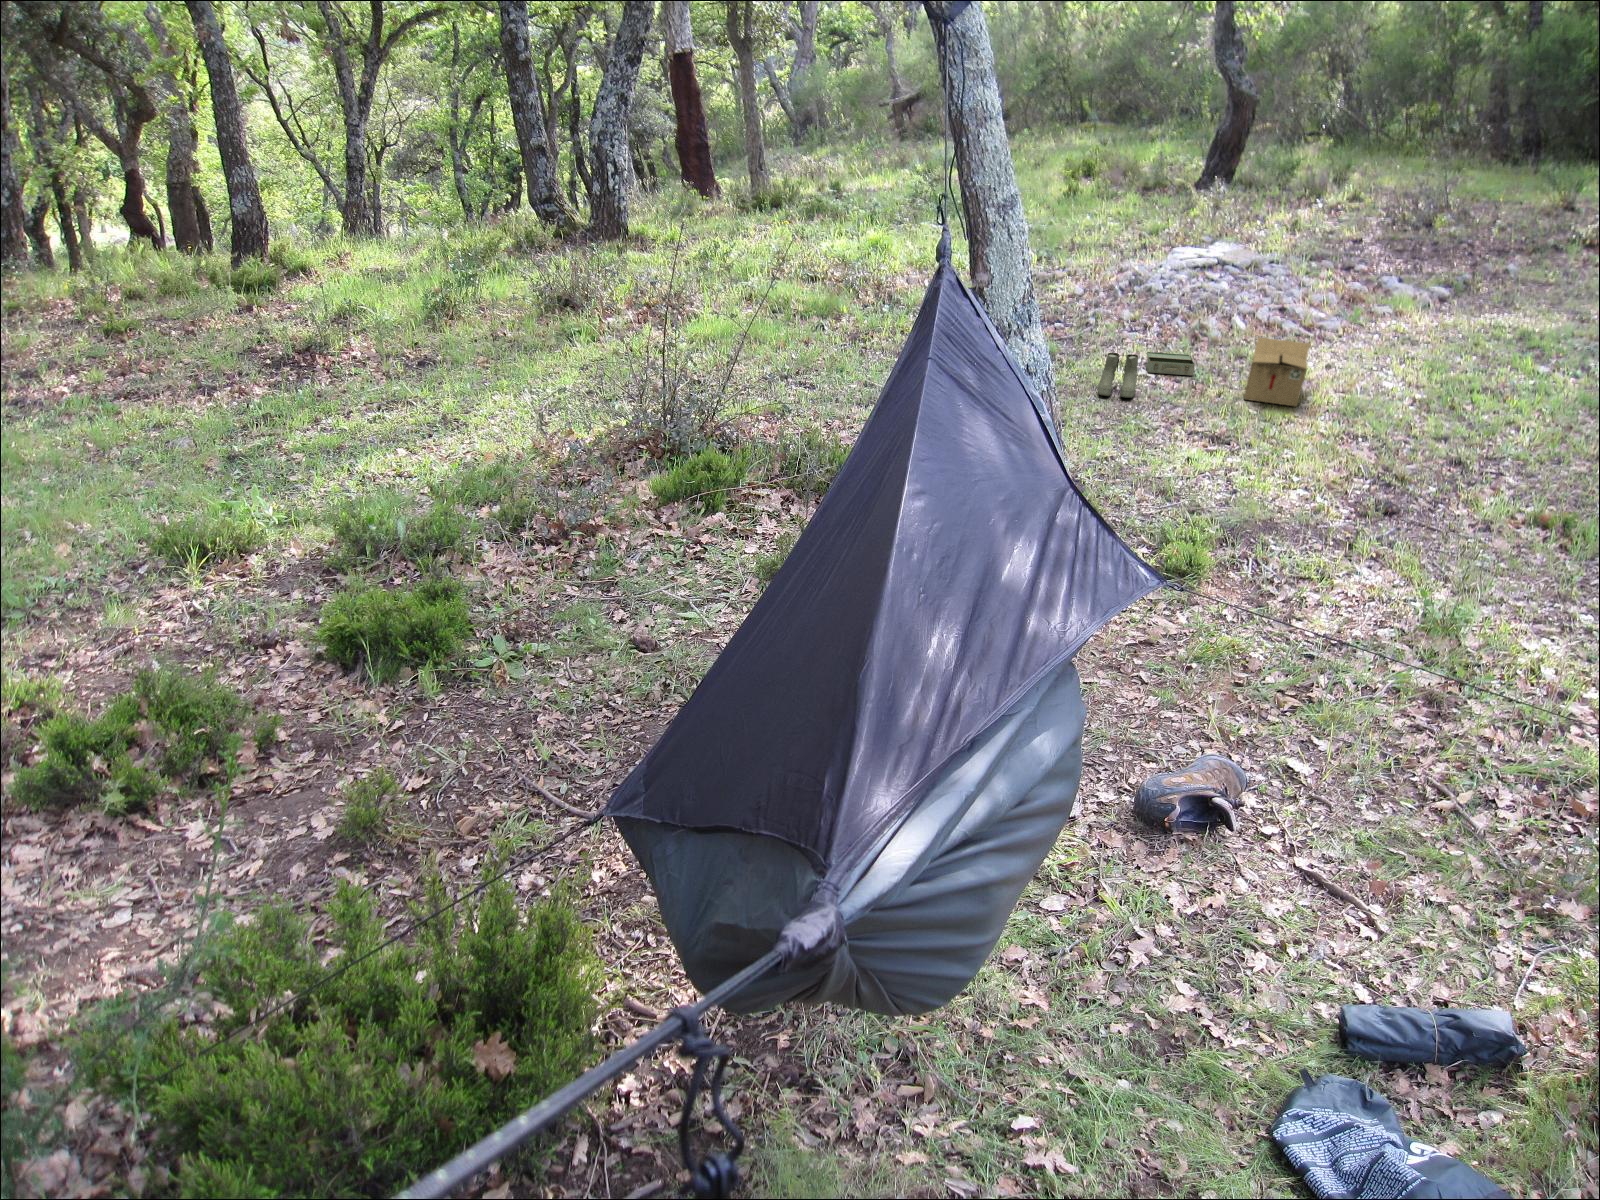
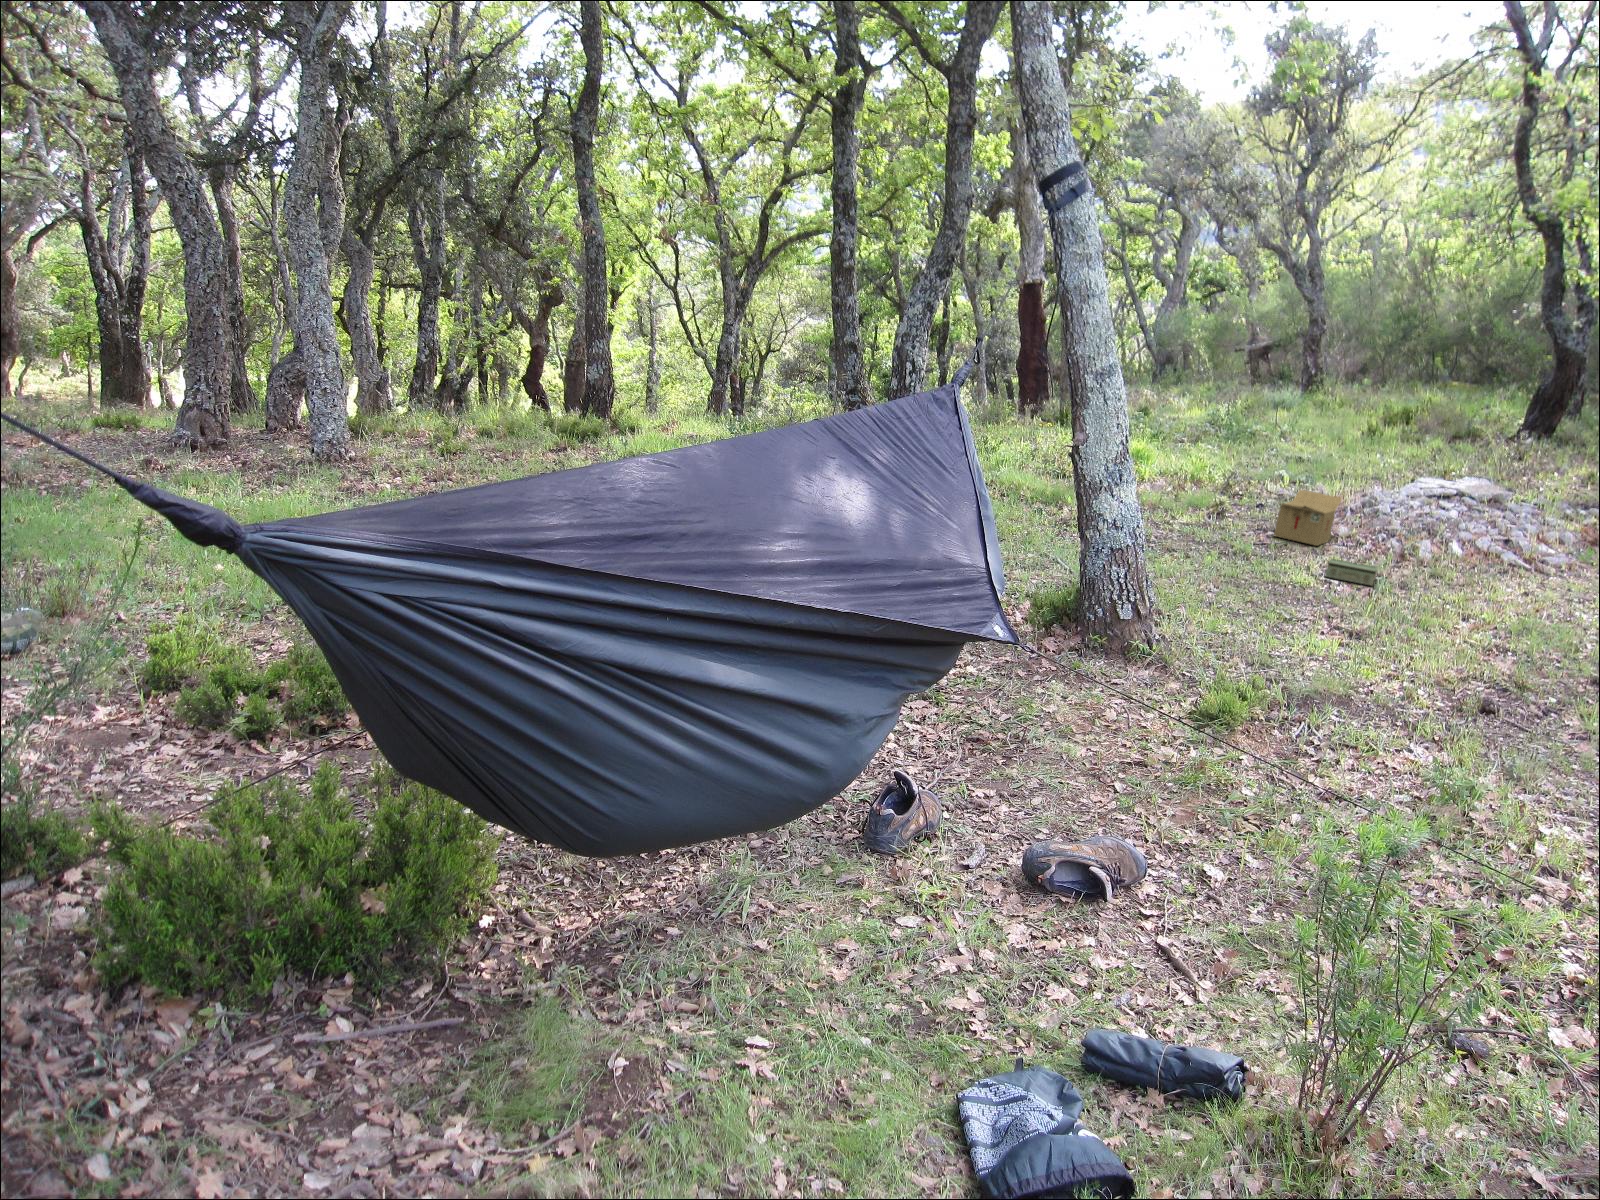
cardboard box: present [1244,337,1310,407] -> present [1274,490,1342,546]
boots: present [1098,353,1138,398] -> none [1255,548,1302,592]

